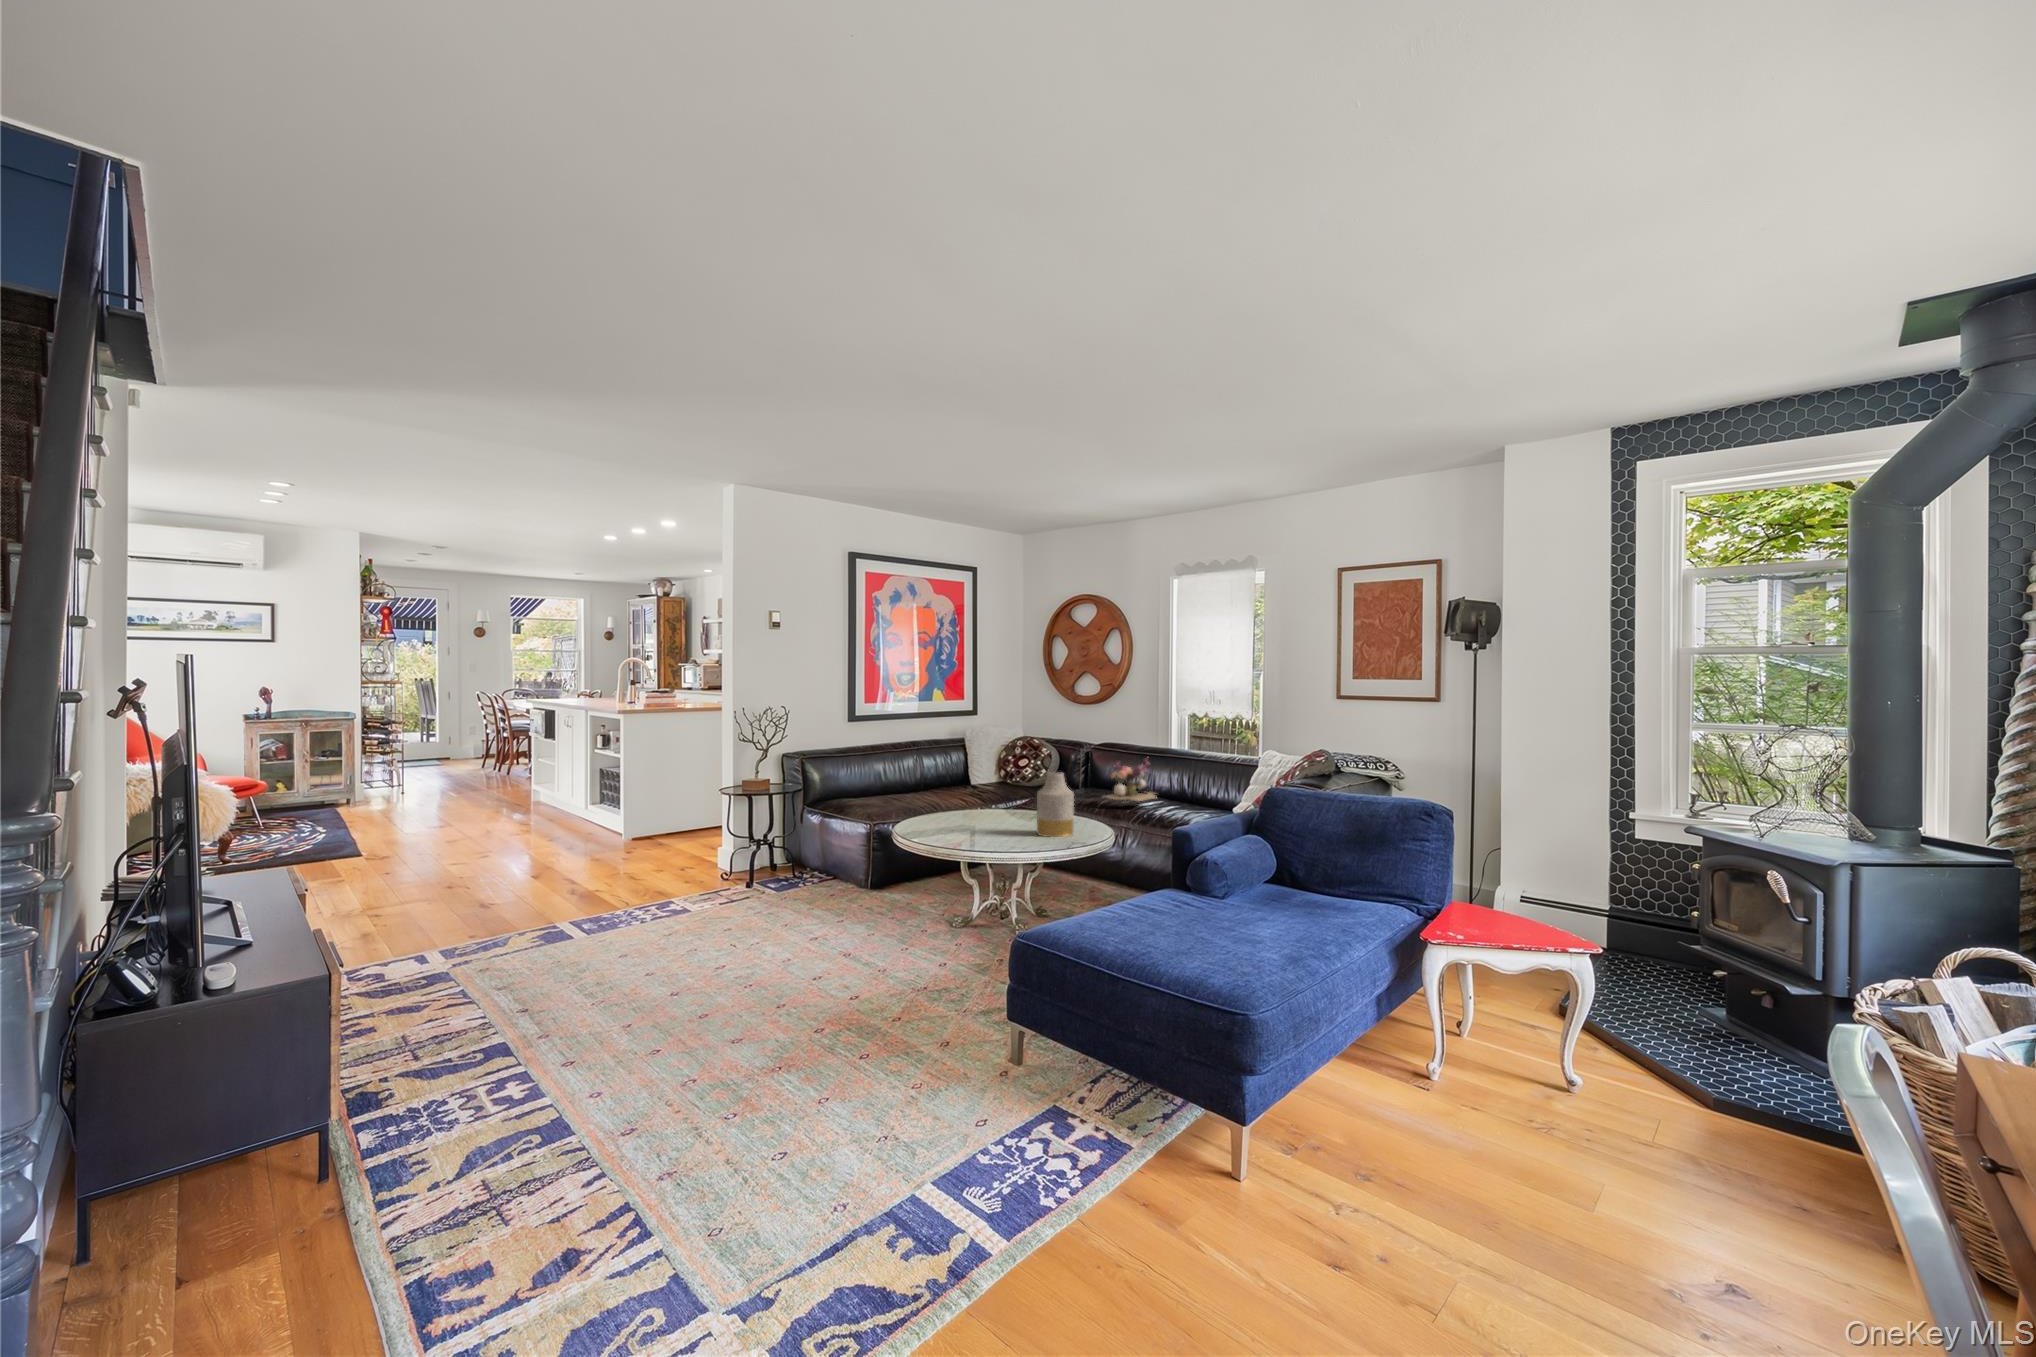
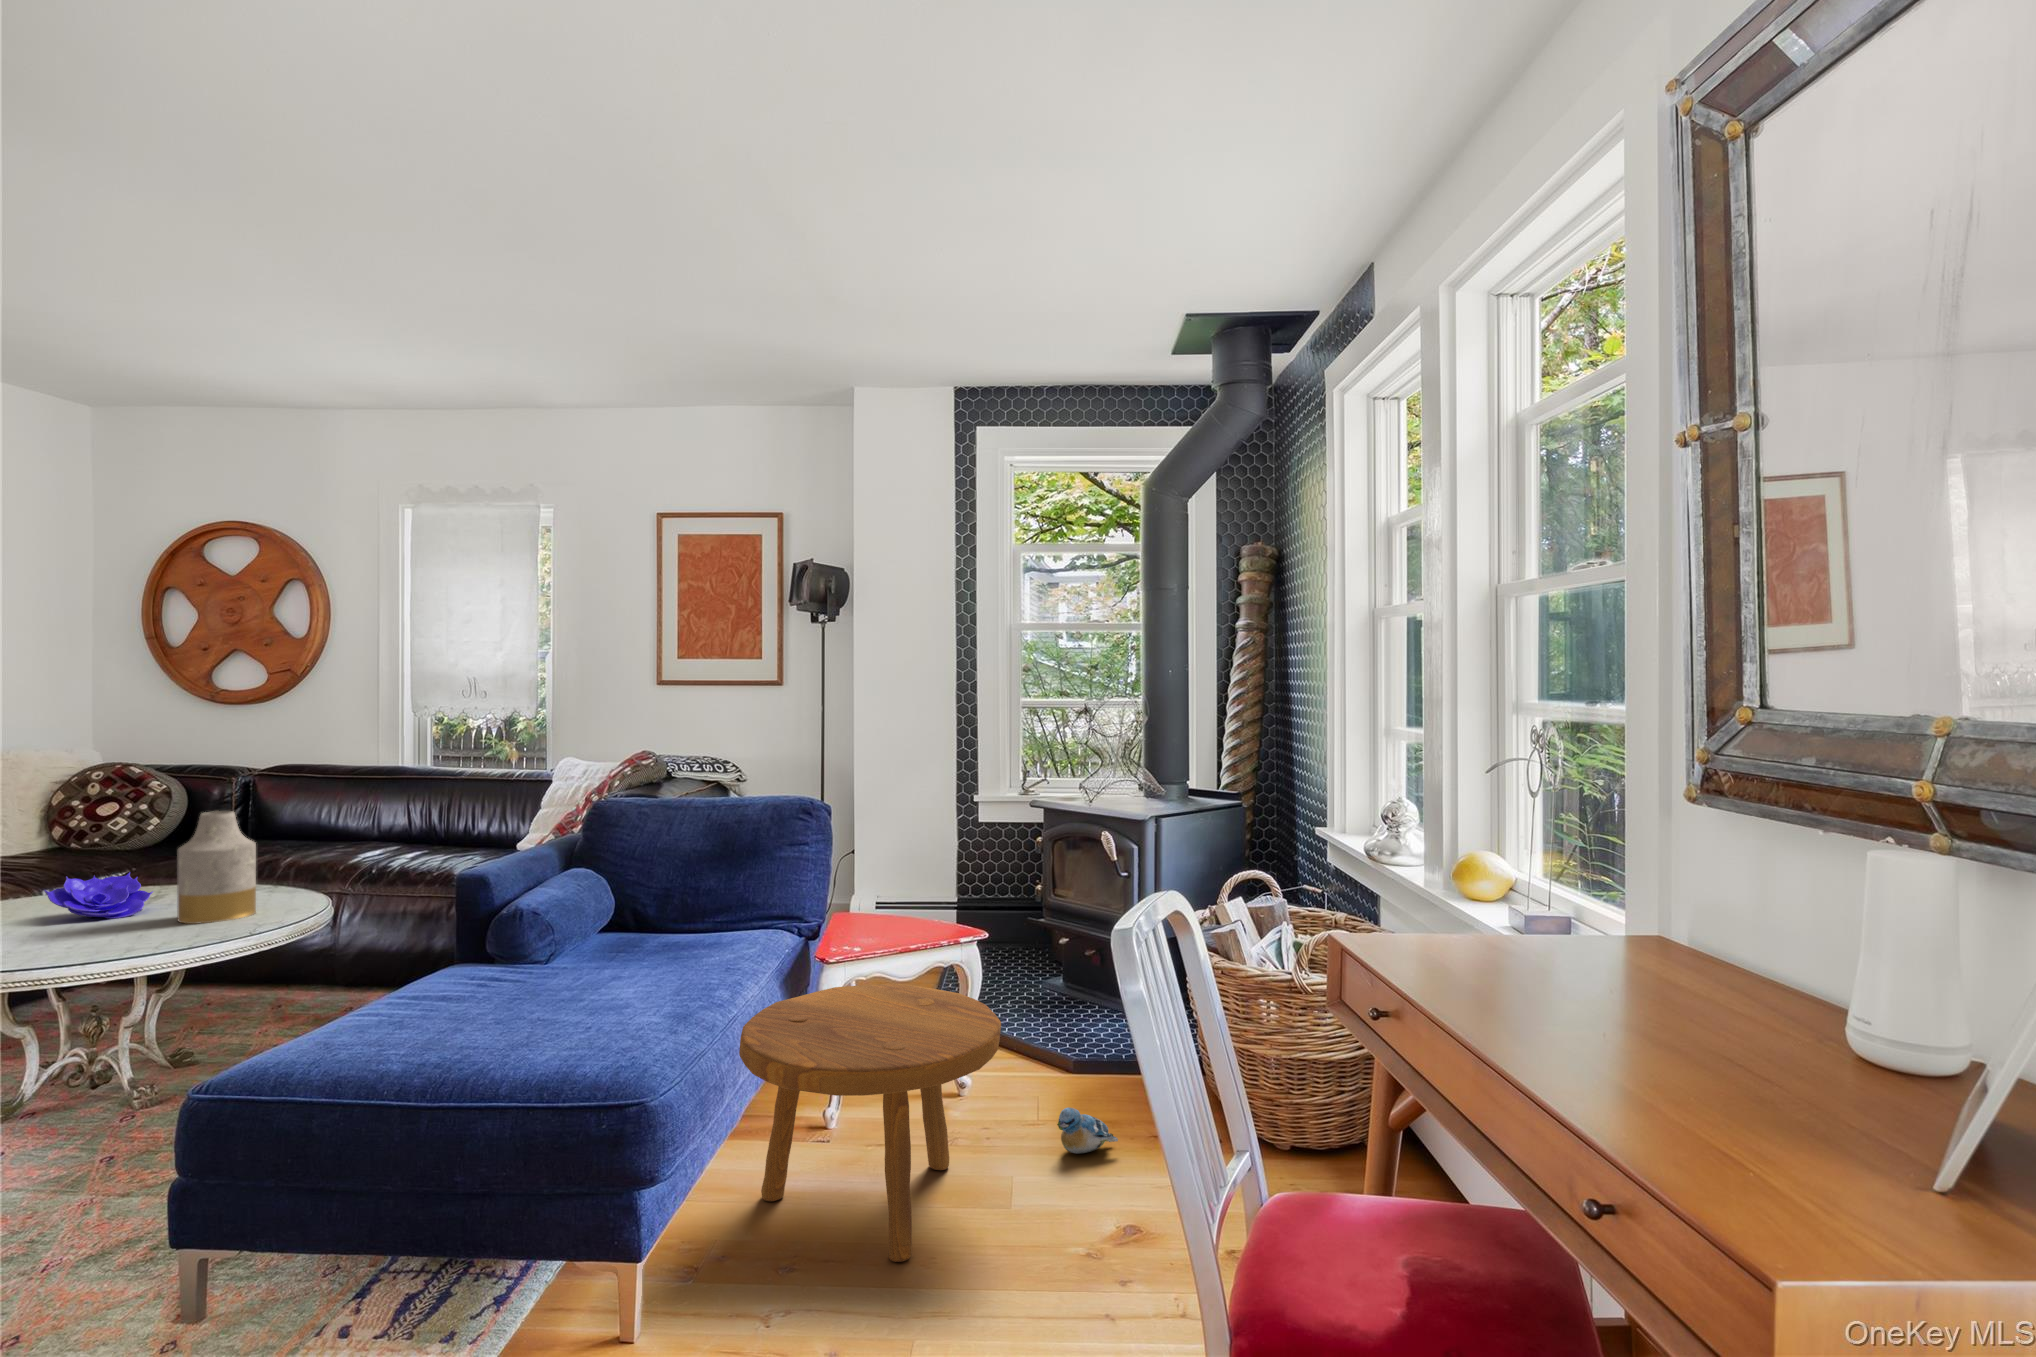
flower arrangement: present [1104,758,1157,805] -> none [289,779,395,862]
decorative bowl: none [984,800,1030,827] -> present [44,873,153,919]
footstool: none [1337,964,1585,1213] -> present [739,984,1001,1262]
plush toy: none [1663,1140,1744,1195] -> present [1057,1108,1118,1154]

